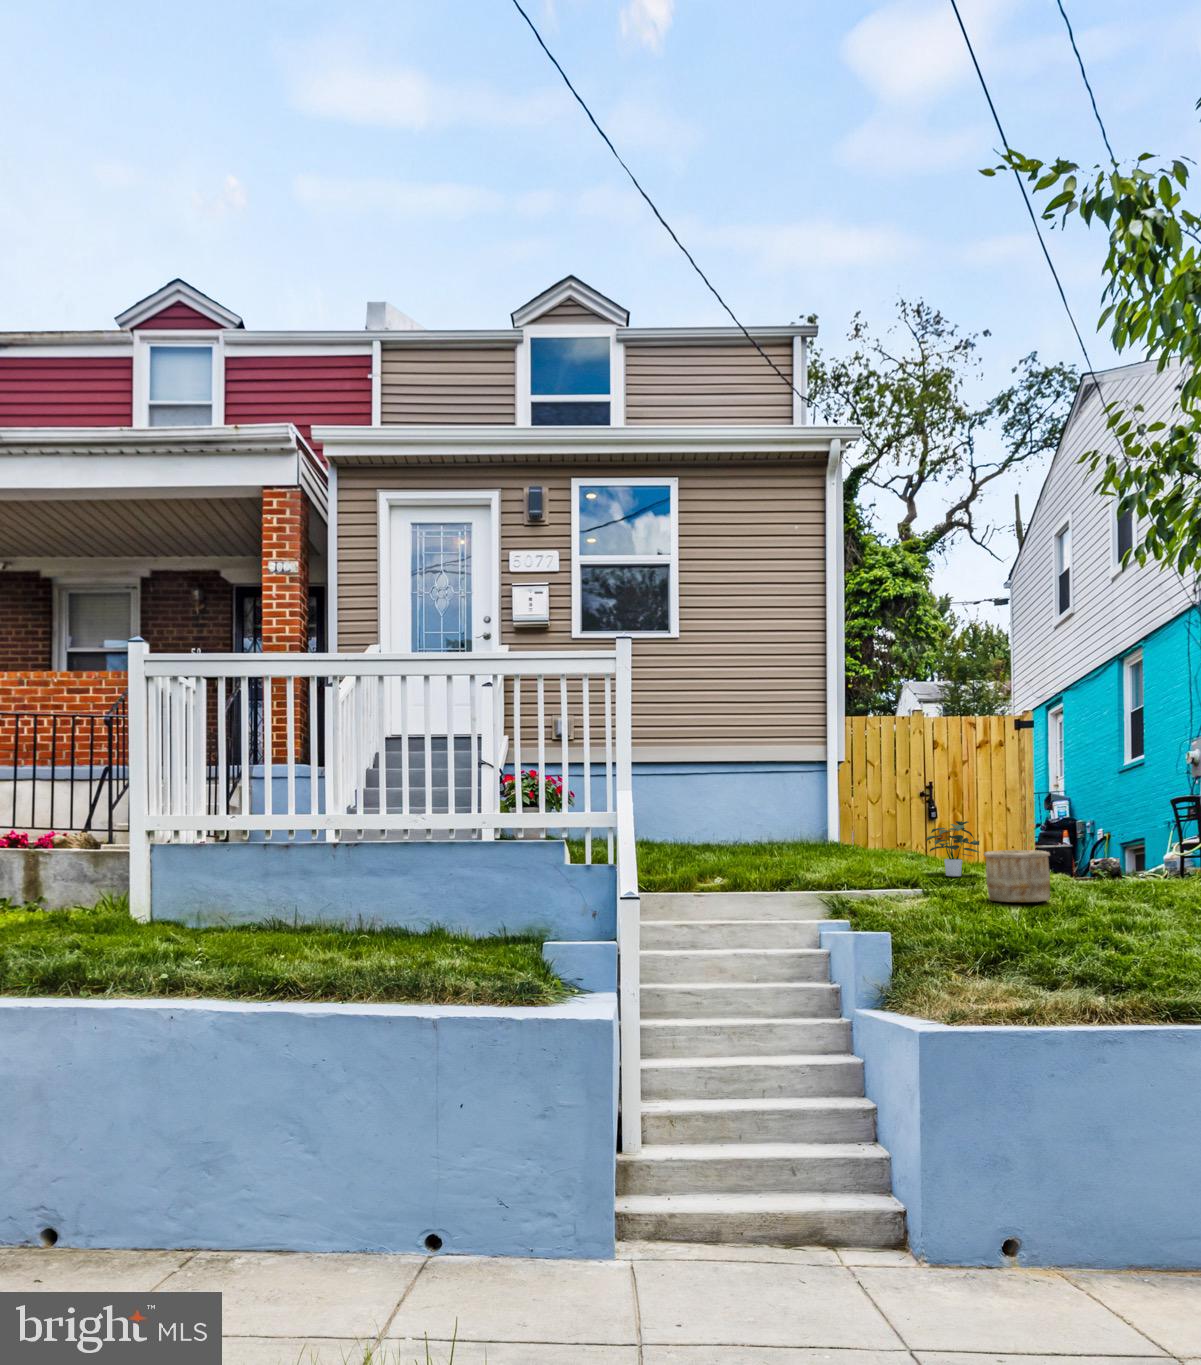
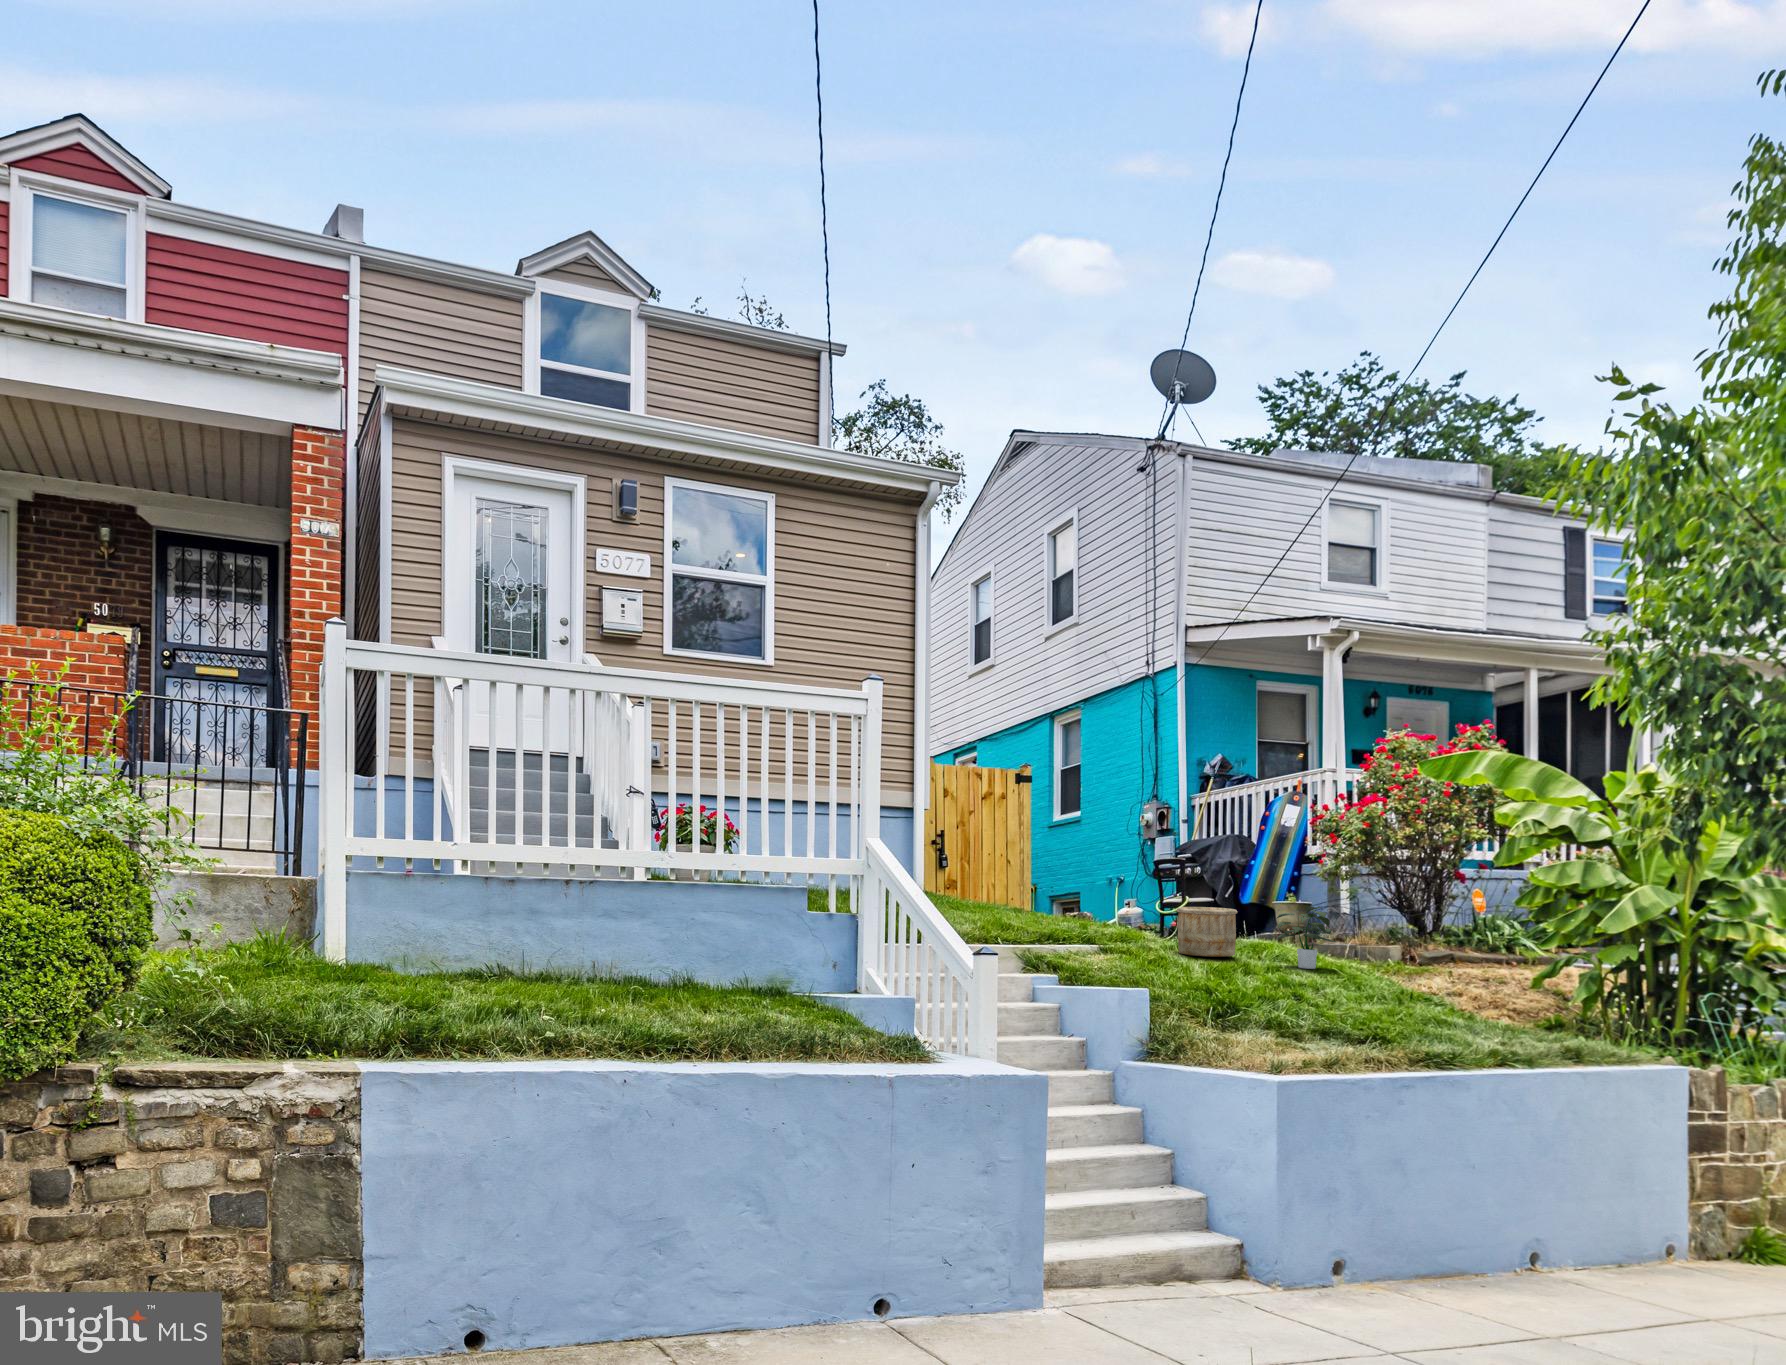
potted plant: present [926,821,979,876] -> present [1277,907,1335,969]

